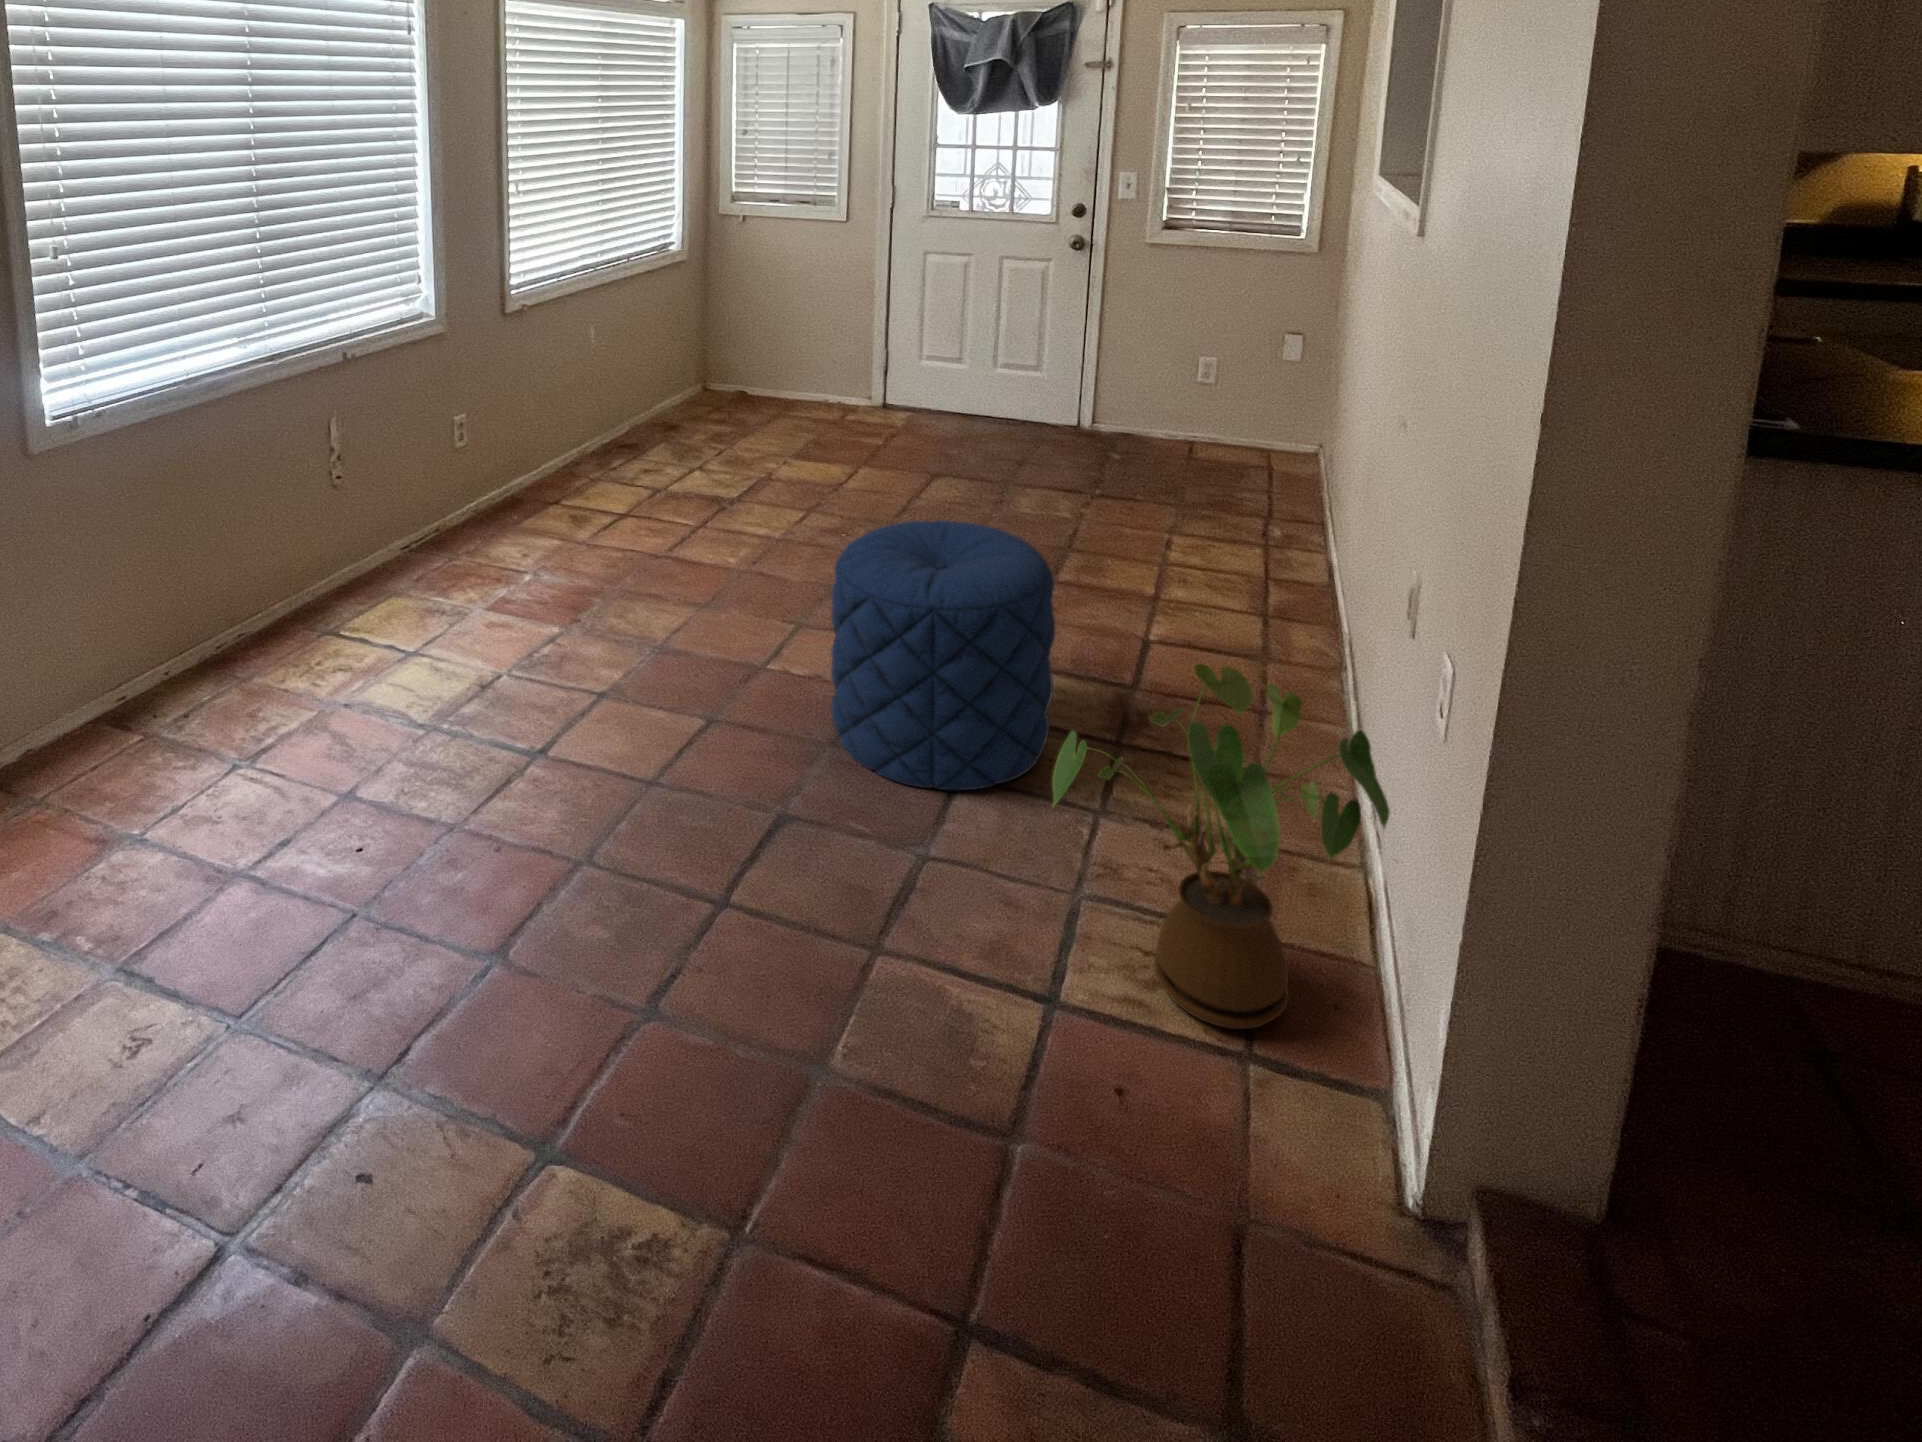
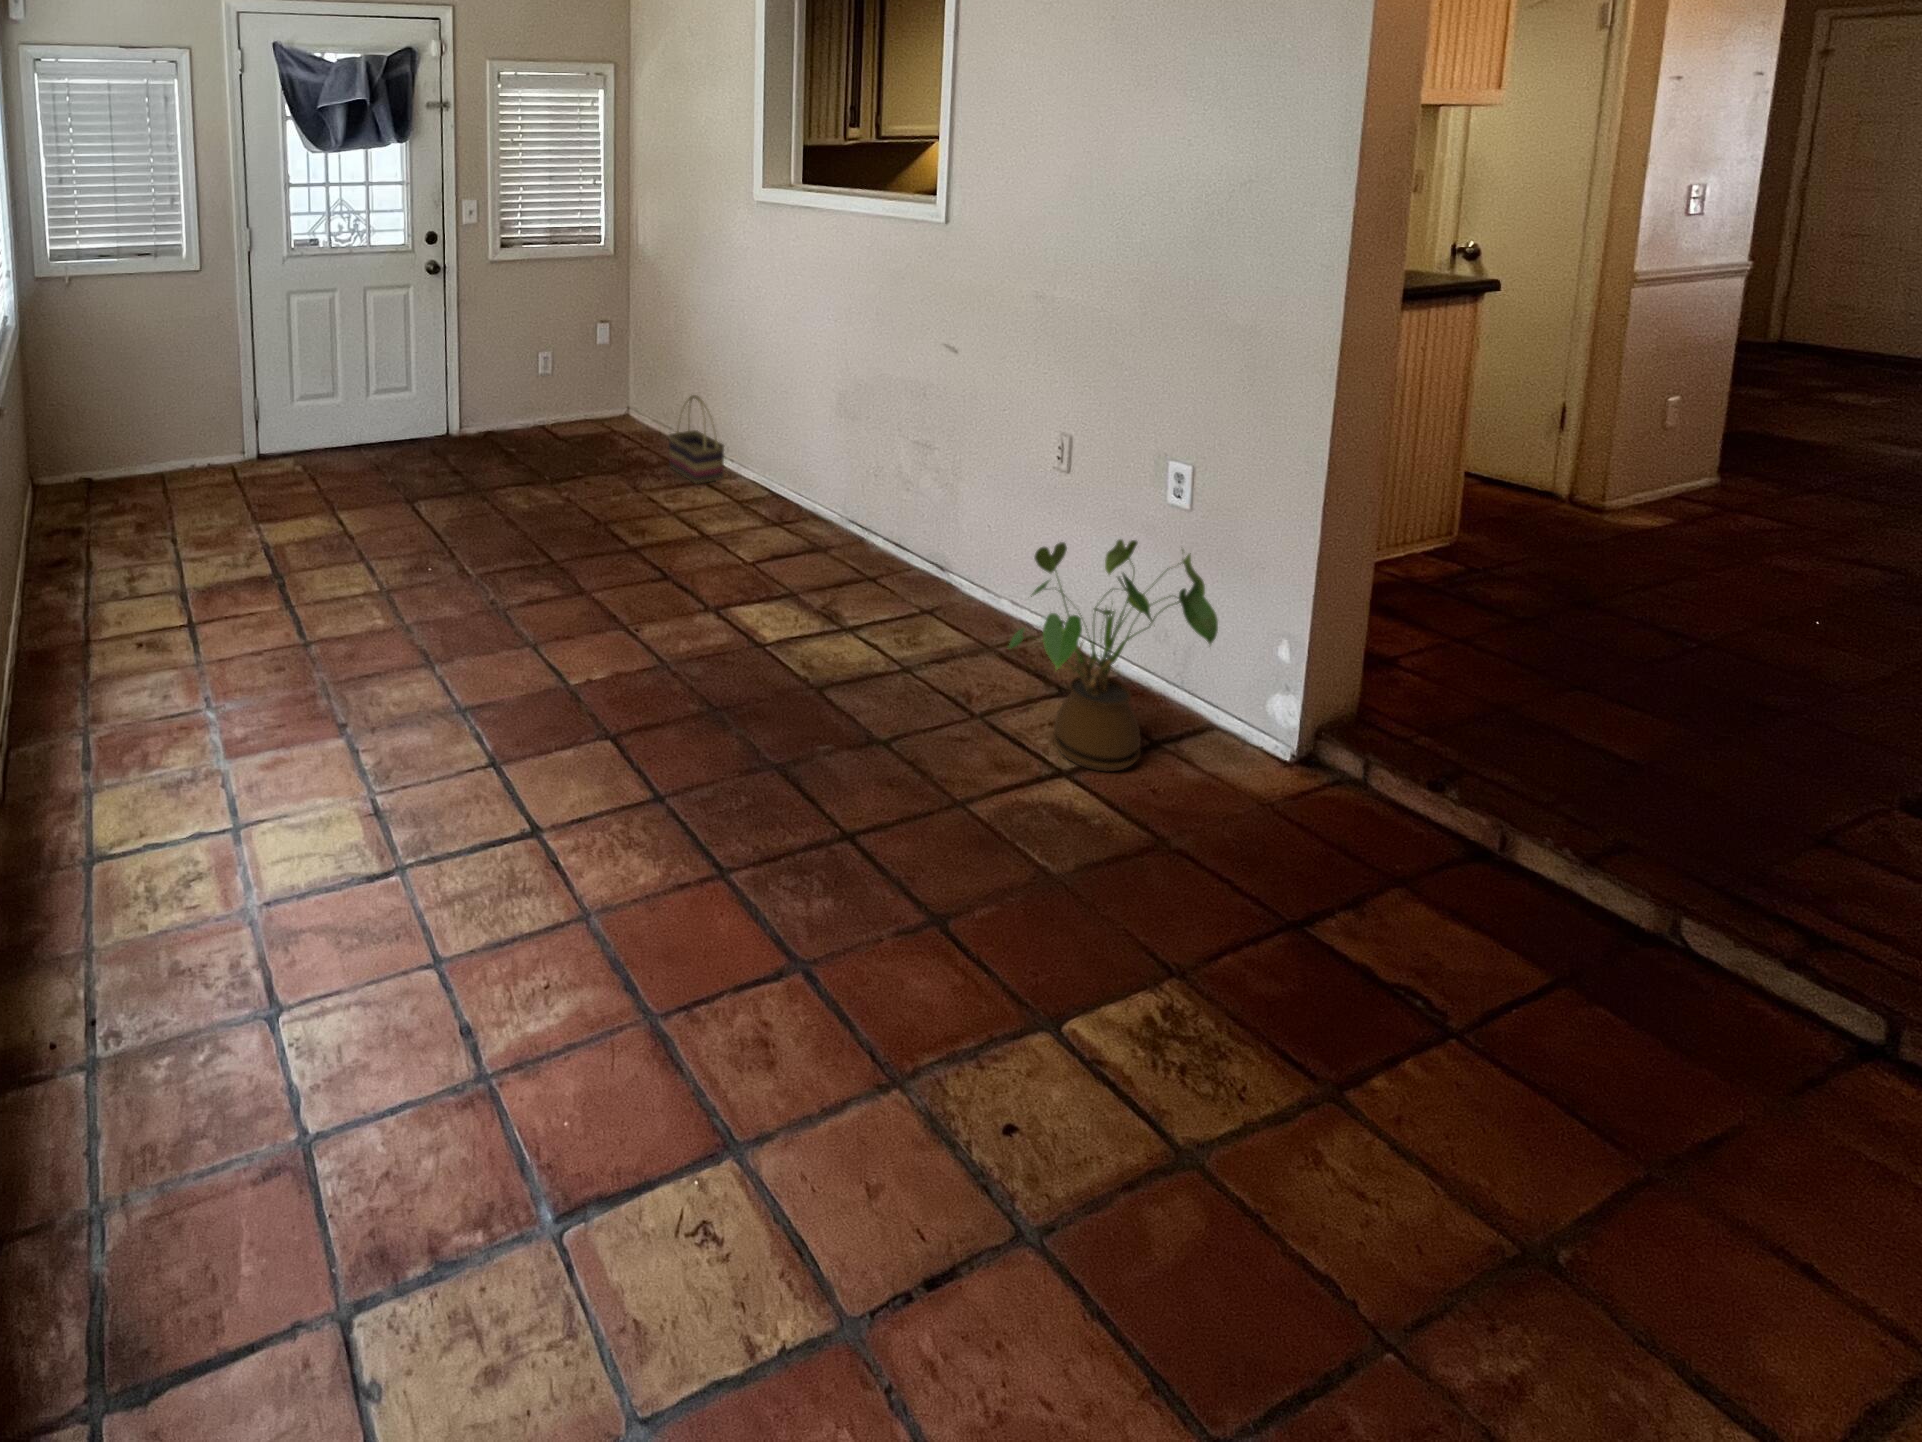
basket: none [1270,431,1321,548] -> present [669,395,724,484]
pouf: present [831,520,1055,790] -> none [668,511,855,737]

